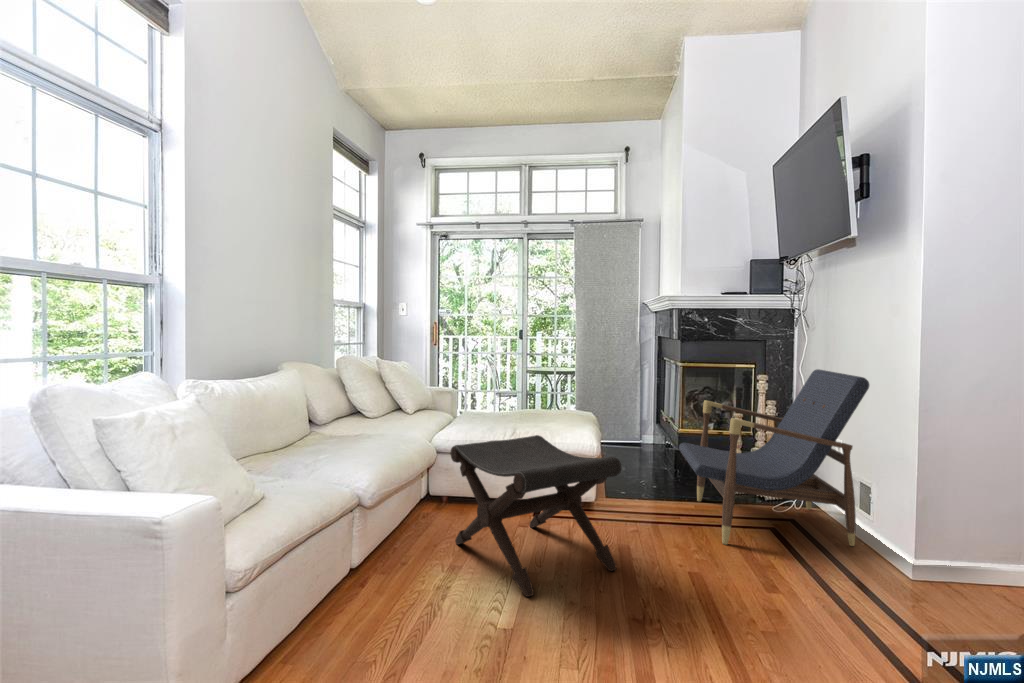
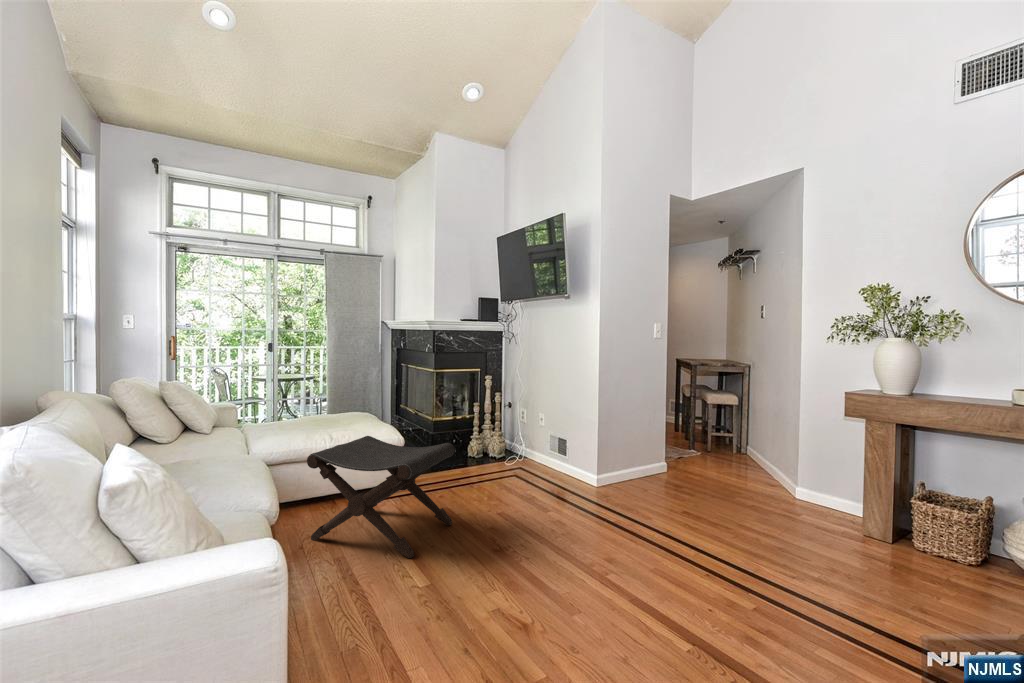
lounge chair: present [679,369,869,546] -> none [450,371,567,491]

